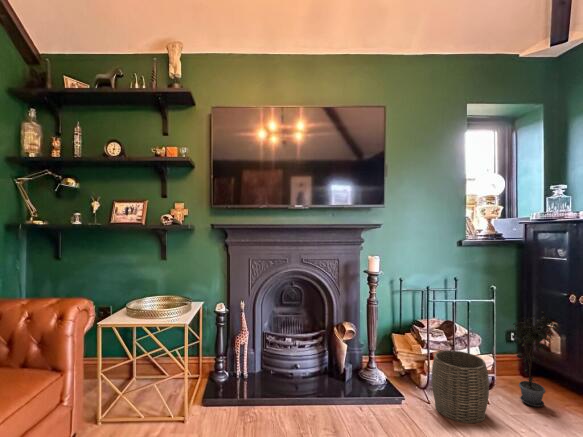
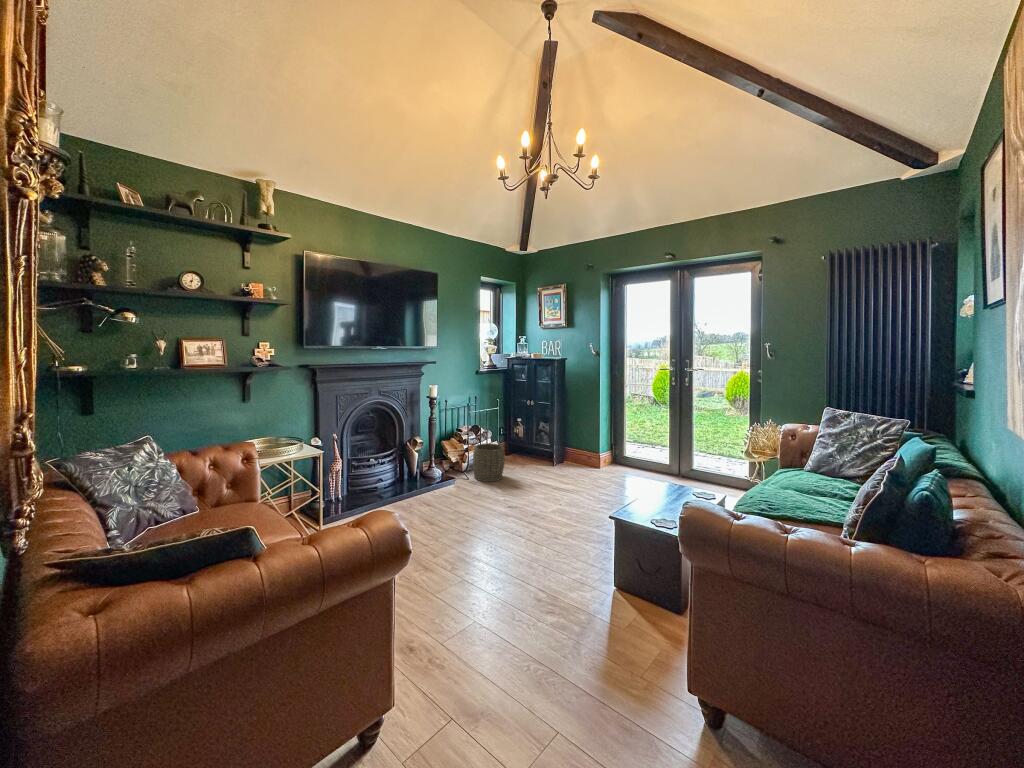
potted plant: present [513,312,558,407] -> none [507,413,530,467]

